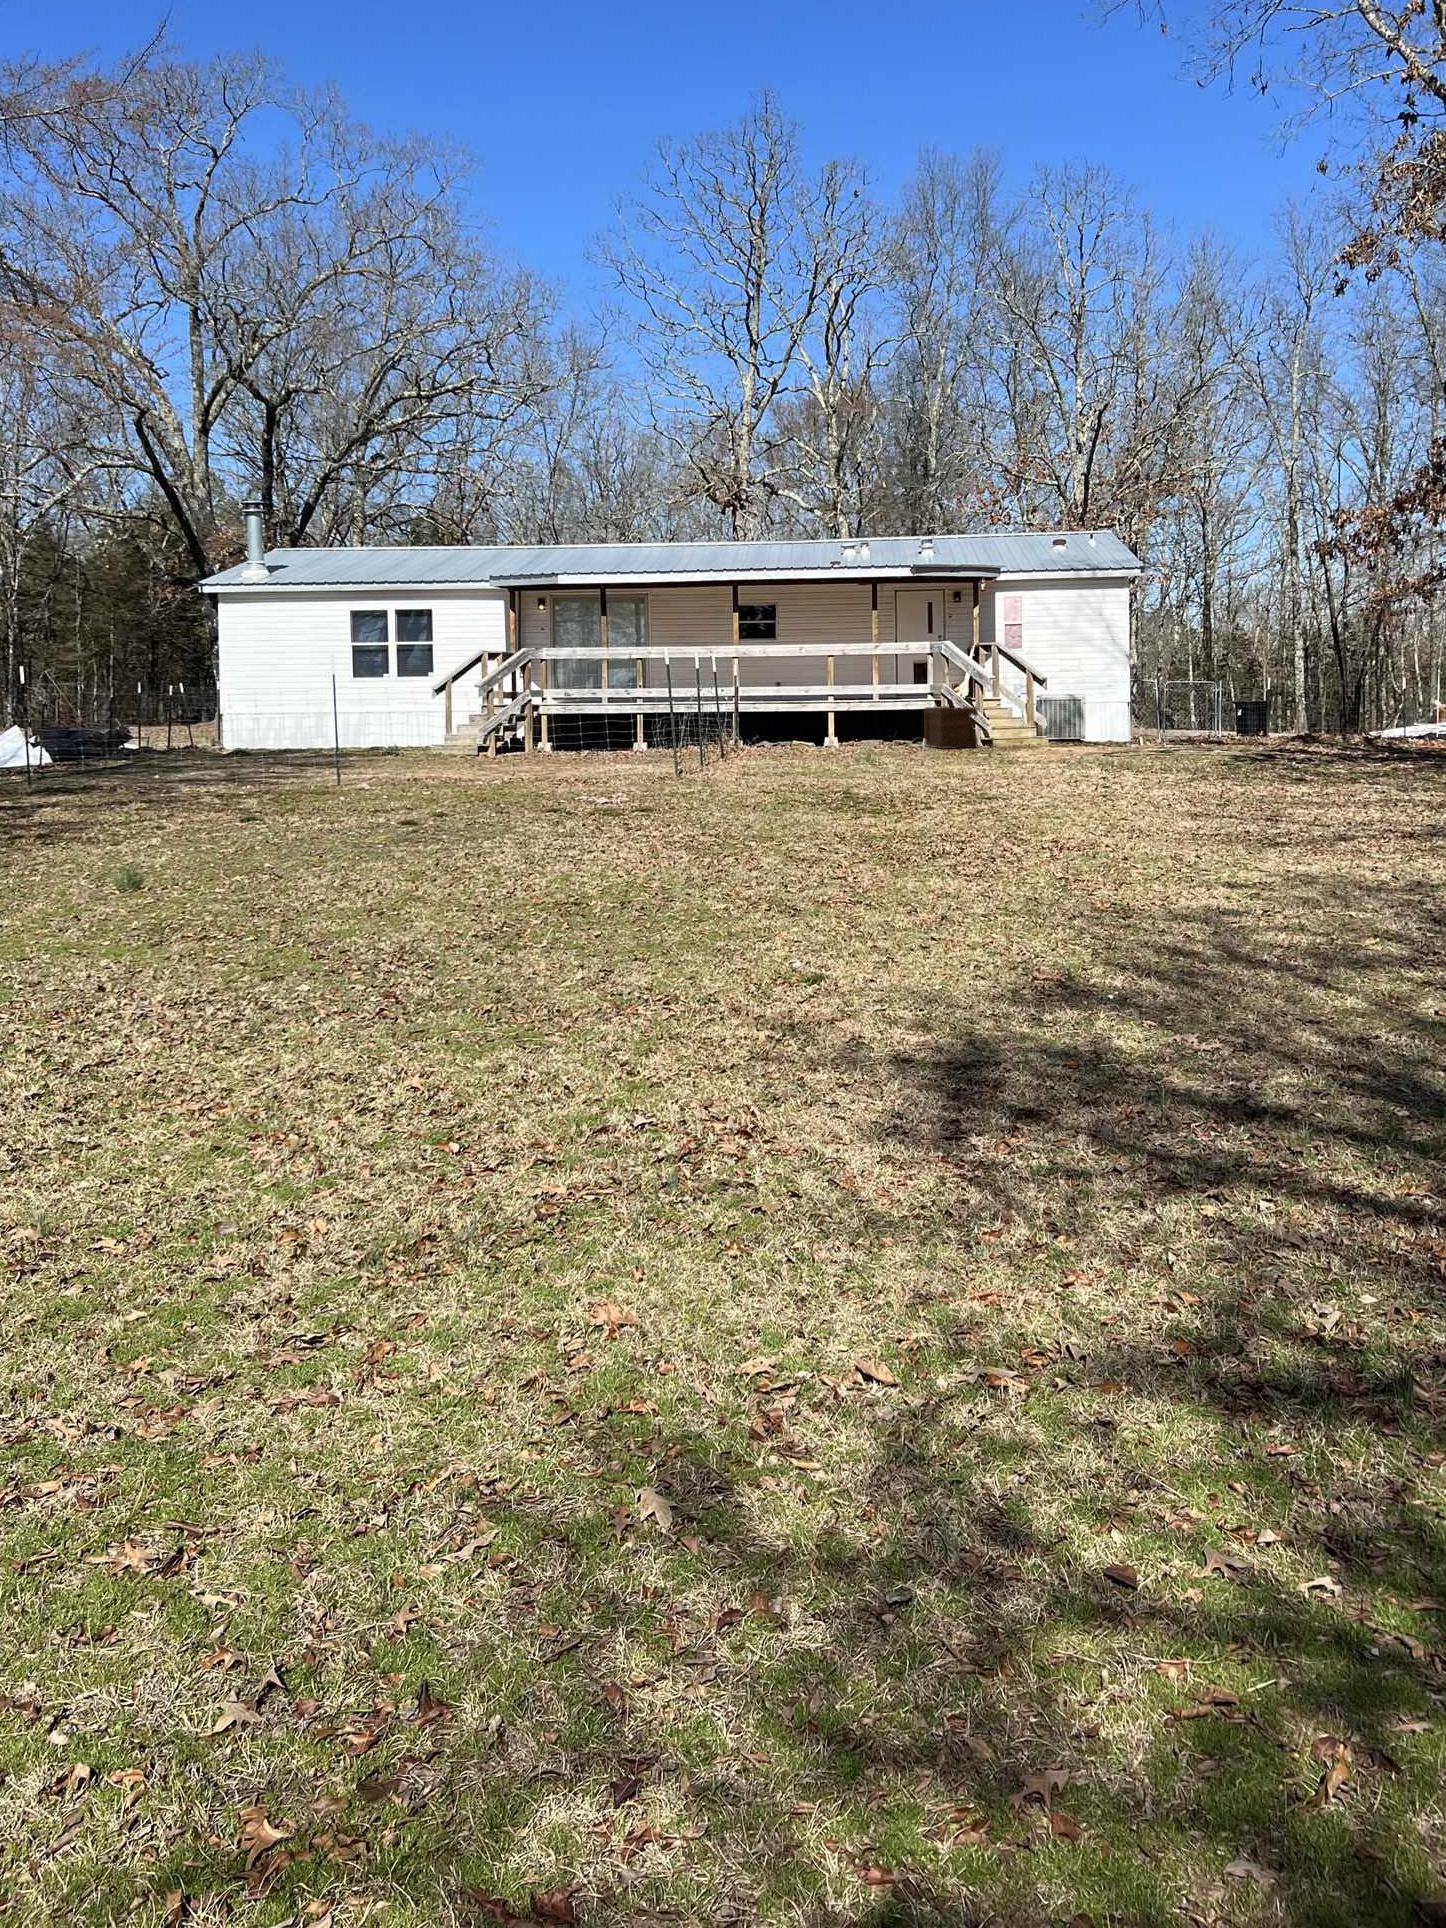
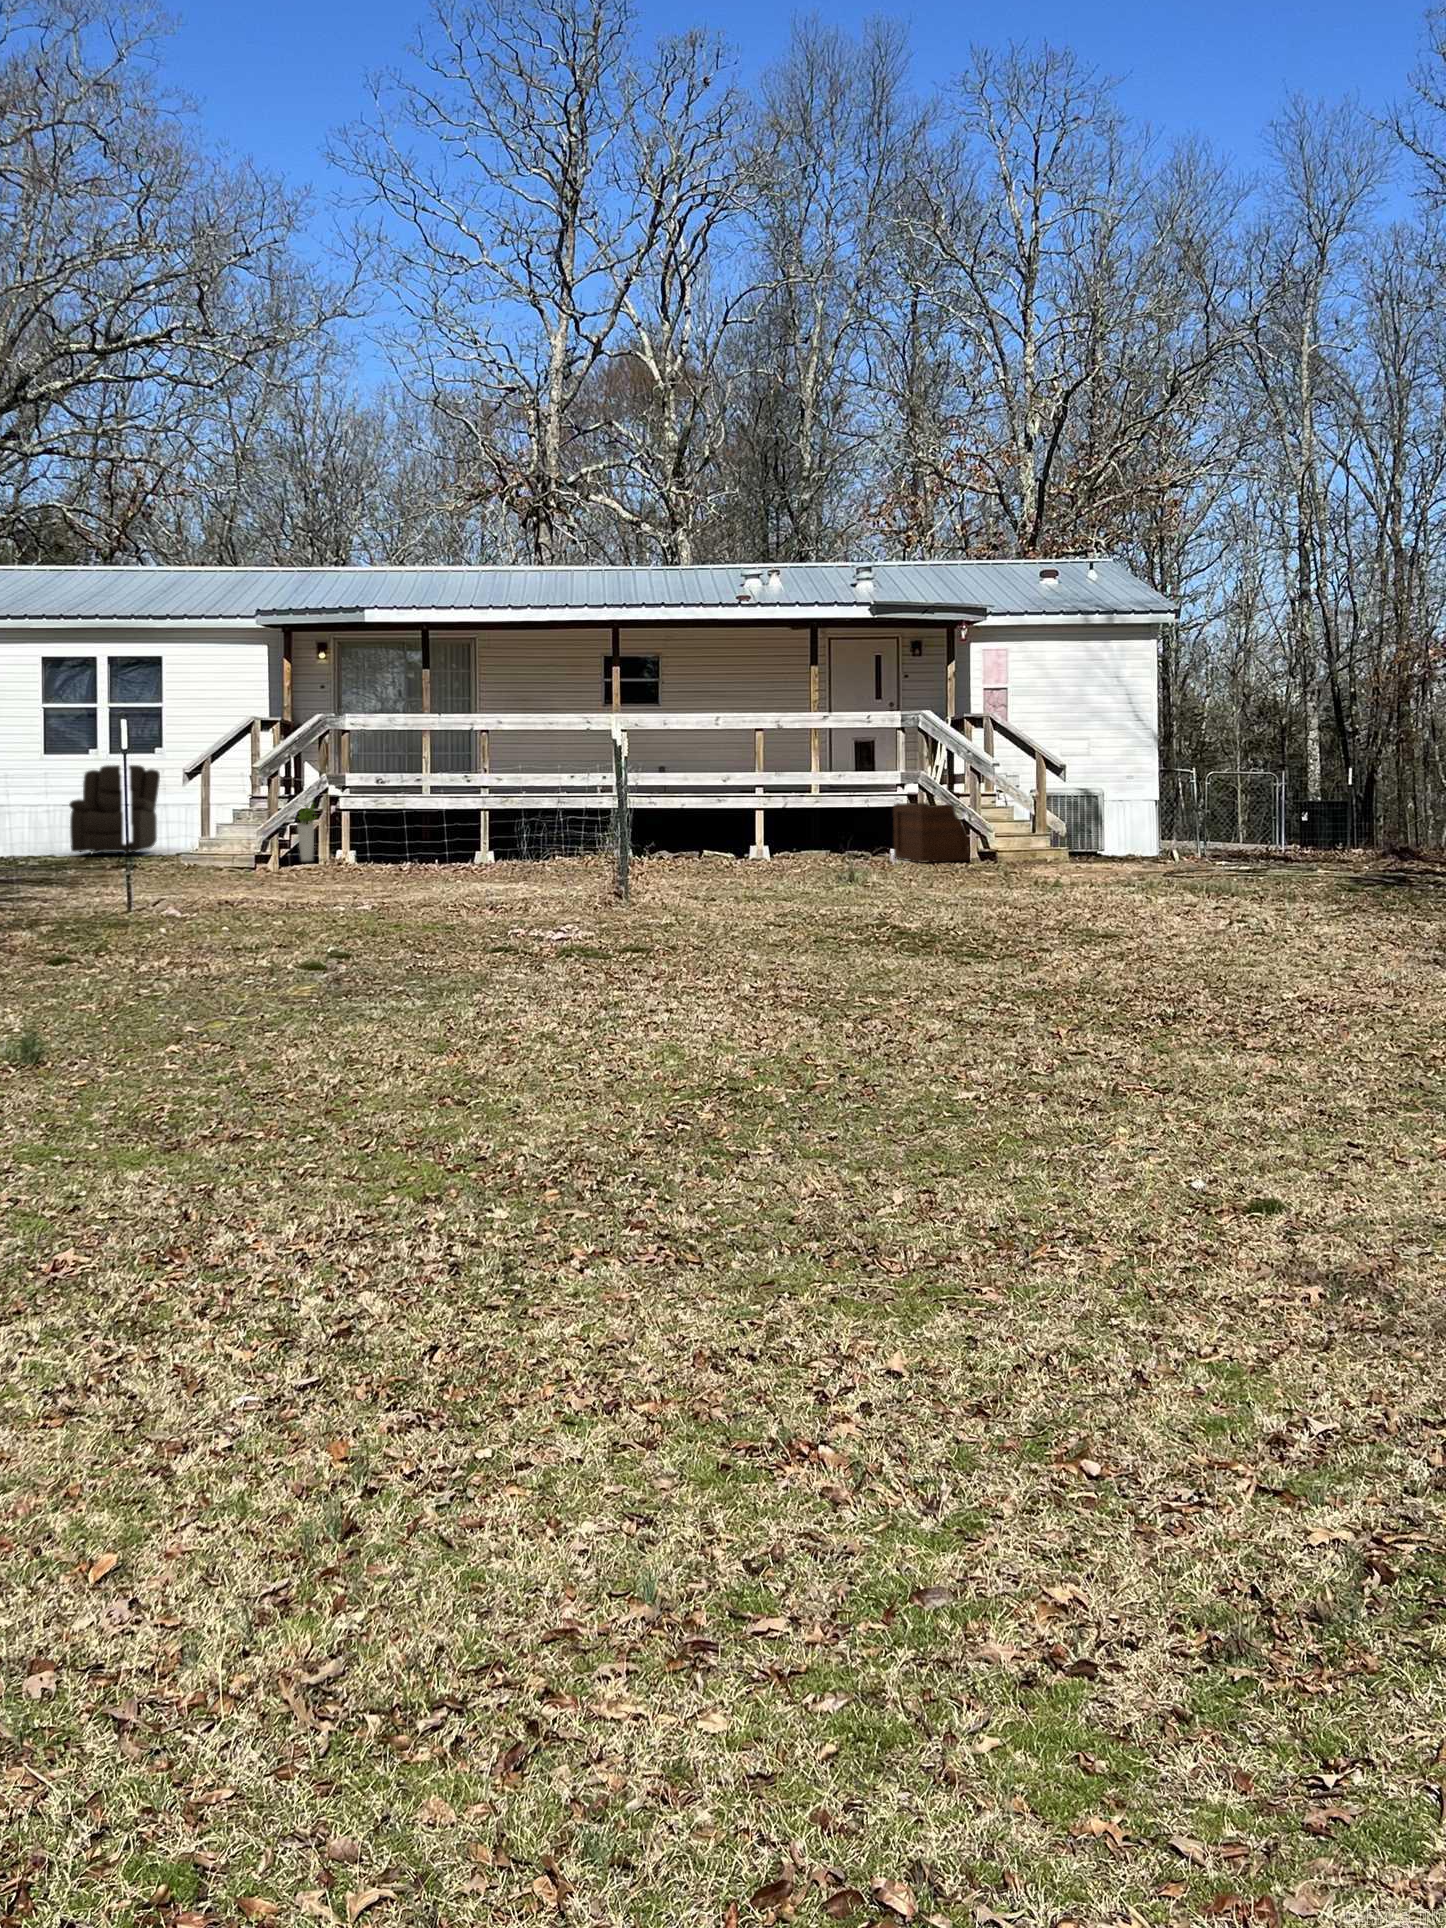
chair: none [364,684,427,746] -> present [69,765,160,856]
planter: none [510,709,527,750] -> present [297,805,315,861]

